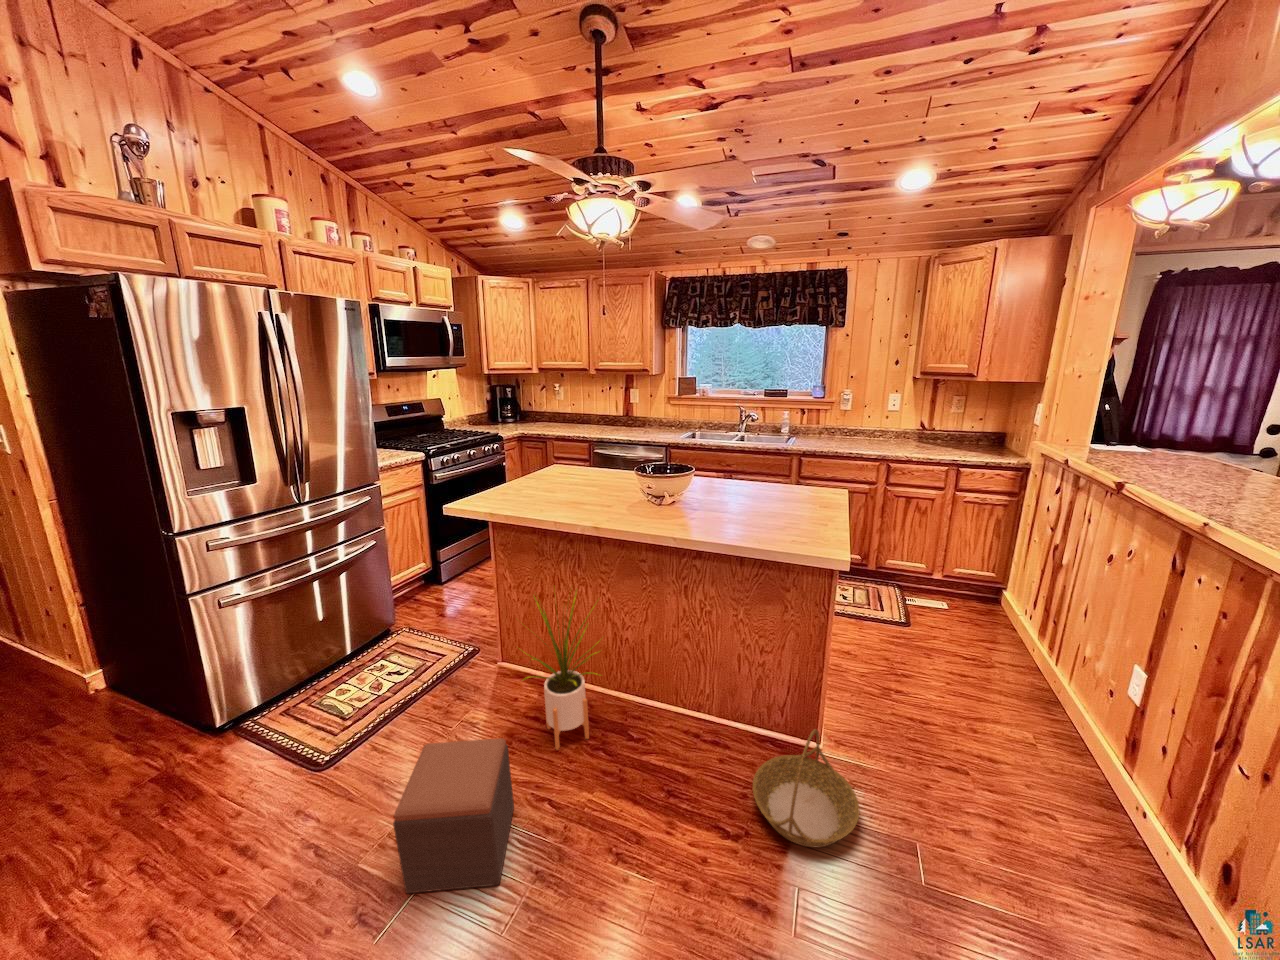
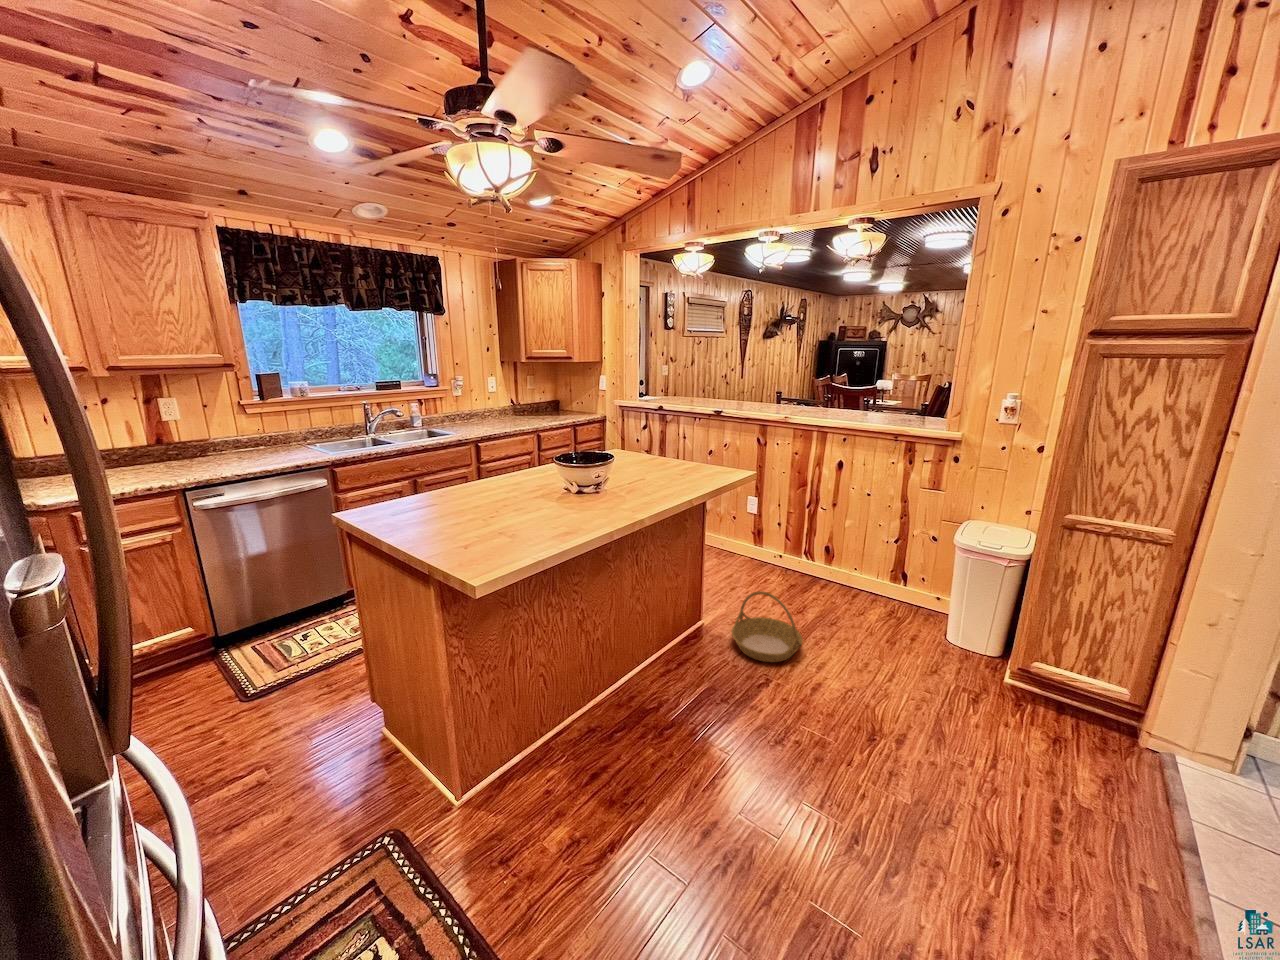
house plant: present [519,590,599,750] -> none [583,585,687,766]
footstool: present [393,738,514,893] -> none [714,732,824,907]

